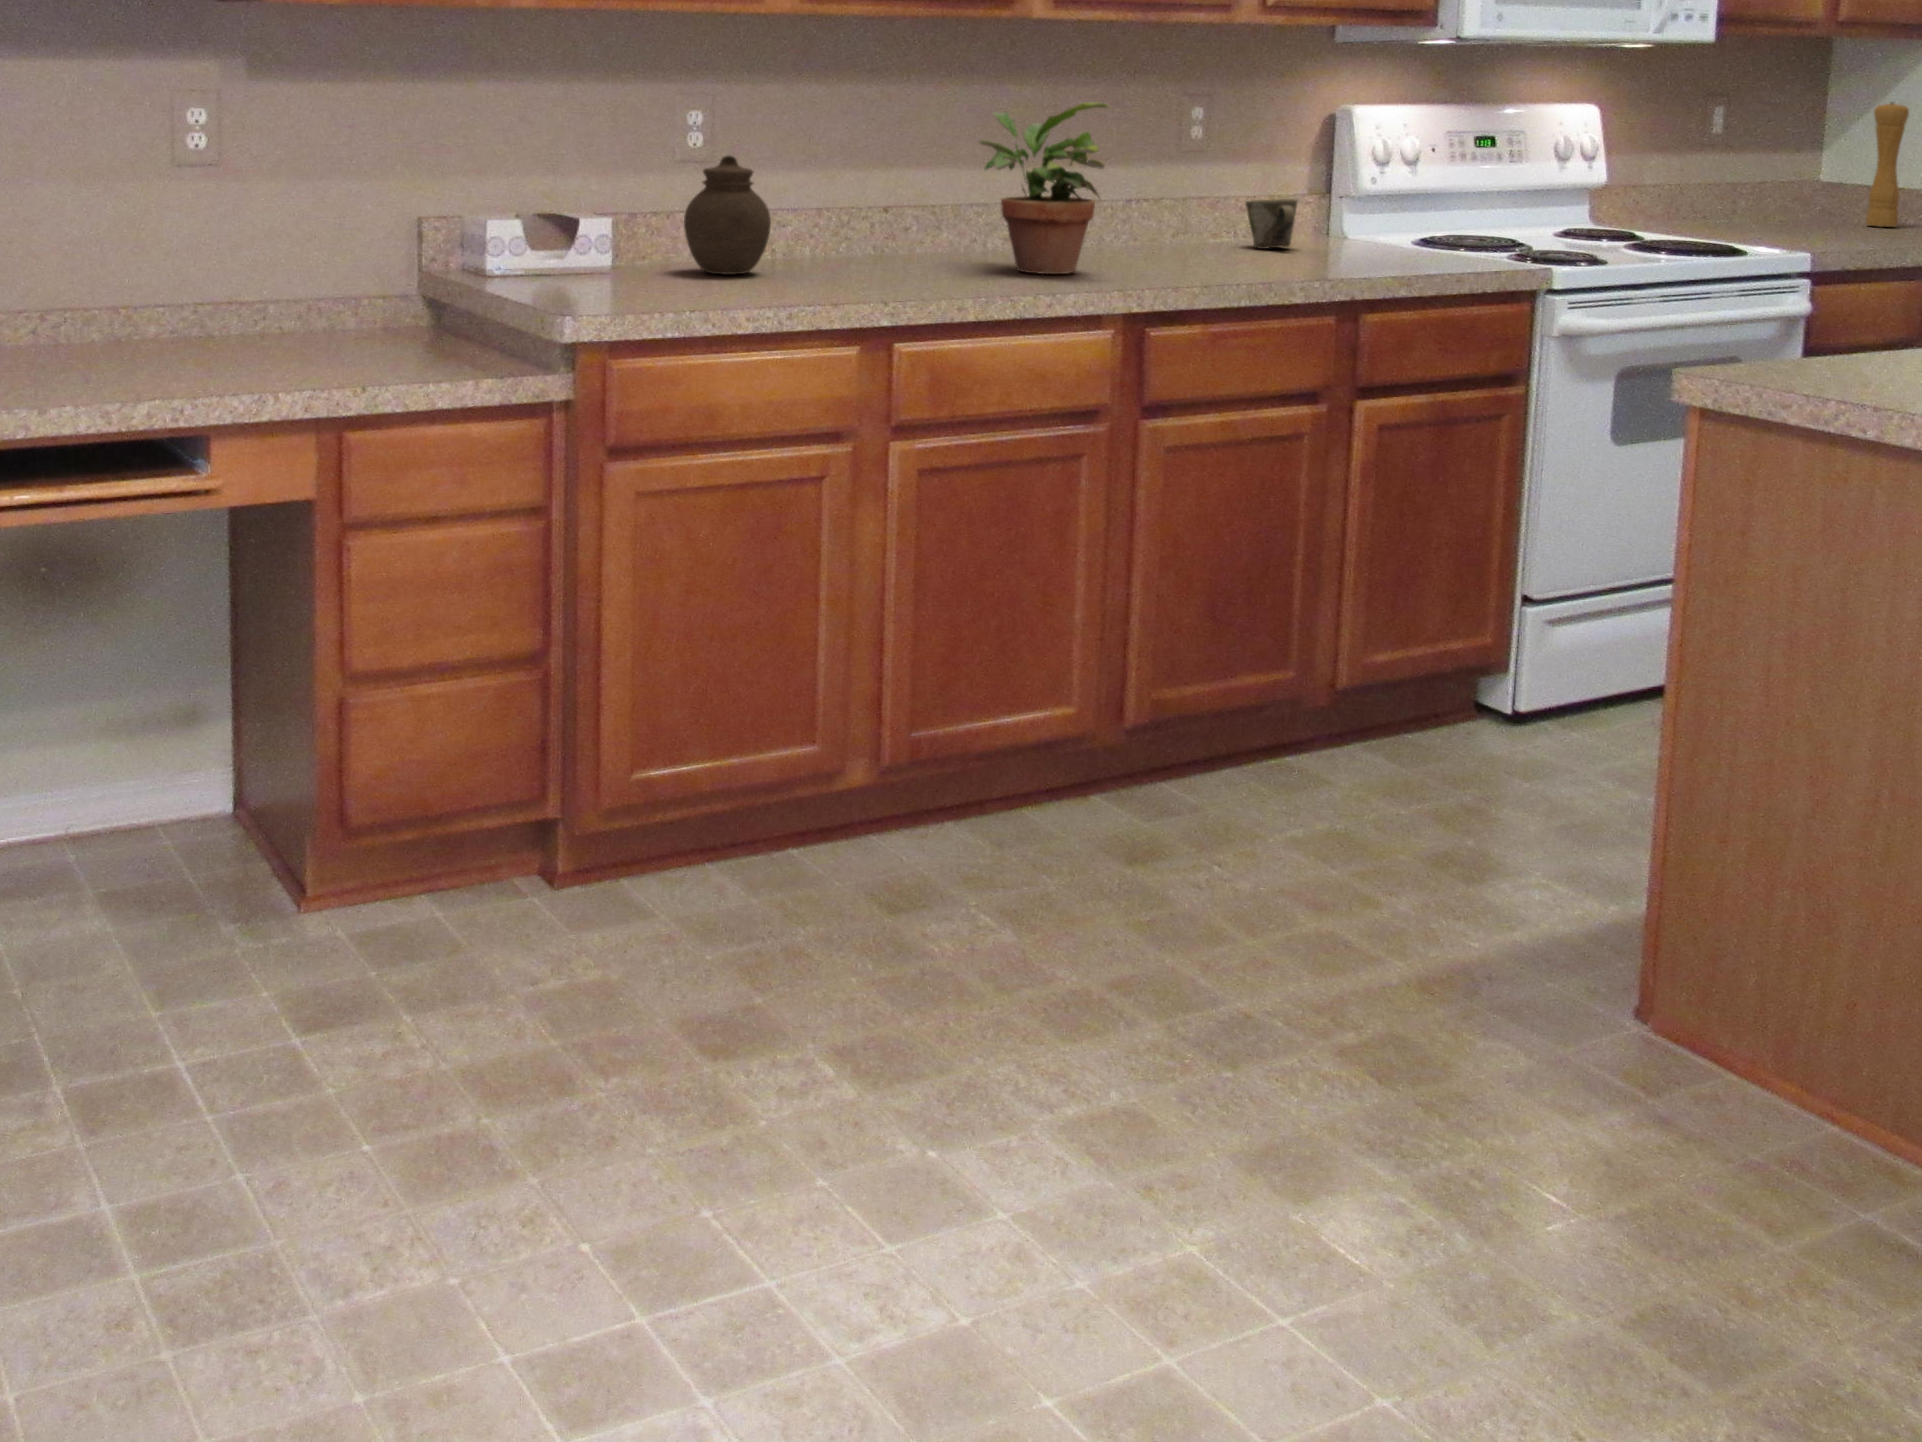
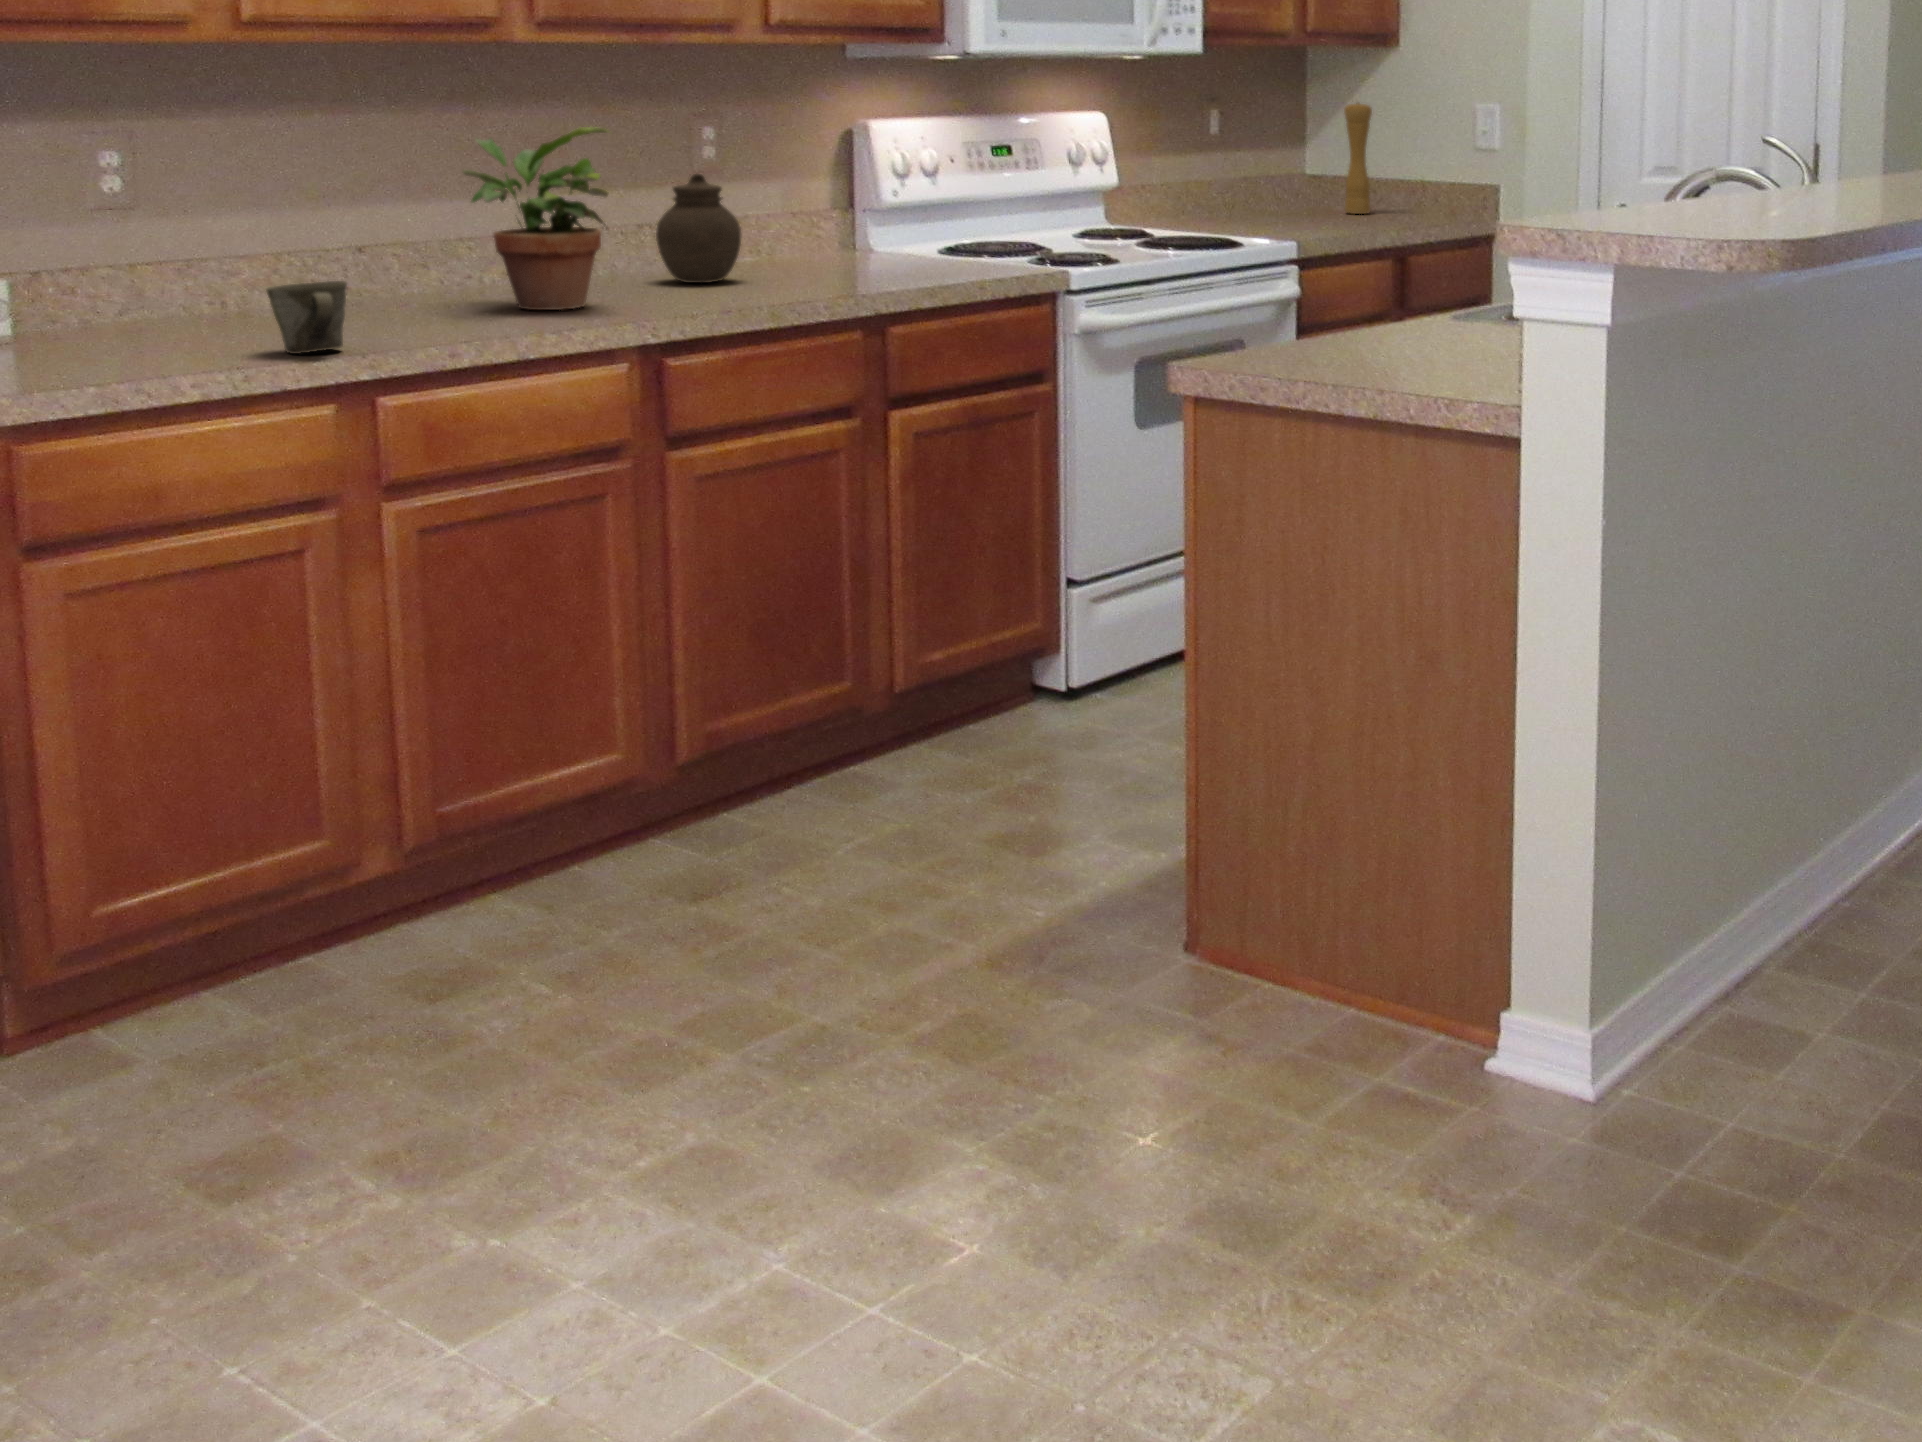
jar: present [684,156,771,274] -> present [656,174,741,283]
mug: present [1245,199,1297,249] -> present [266,281,347,354]

